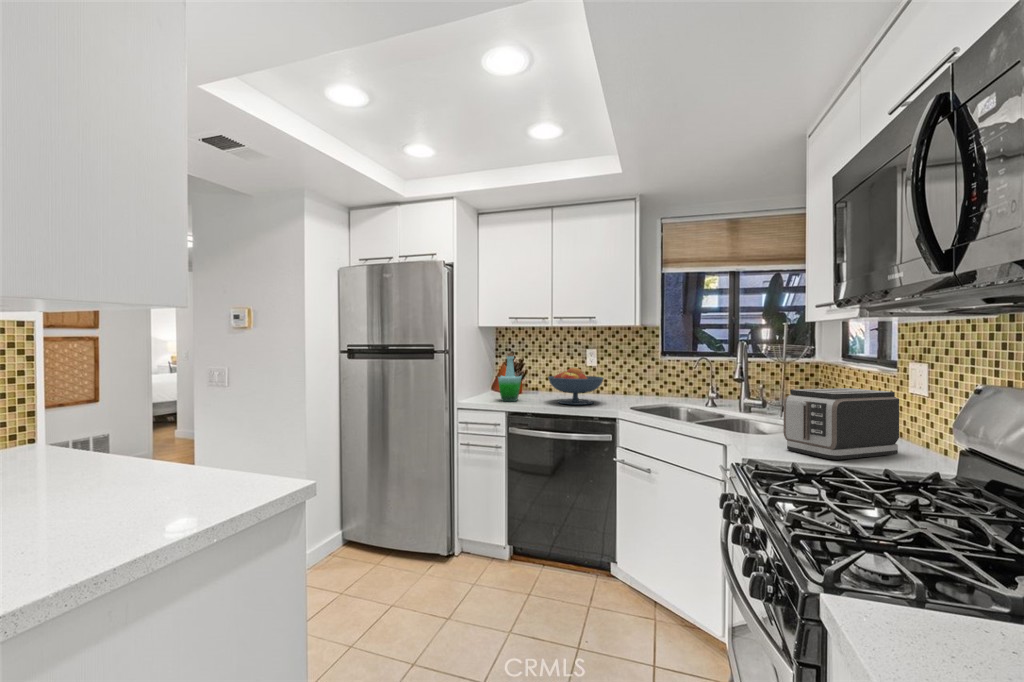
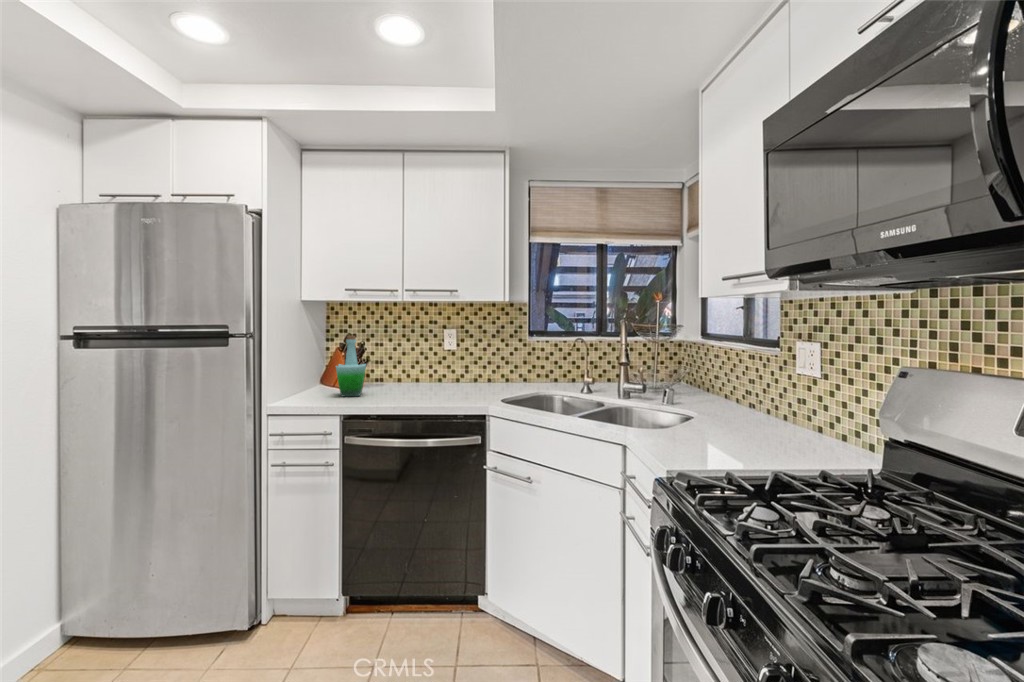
fruit bowl: present [548,368,604,405] -> none [400,352,468,397]
toaster: present [783,388,899,460] -> none [691,370,800,452]

